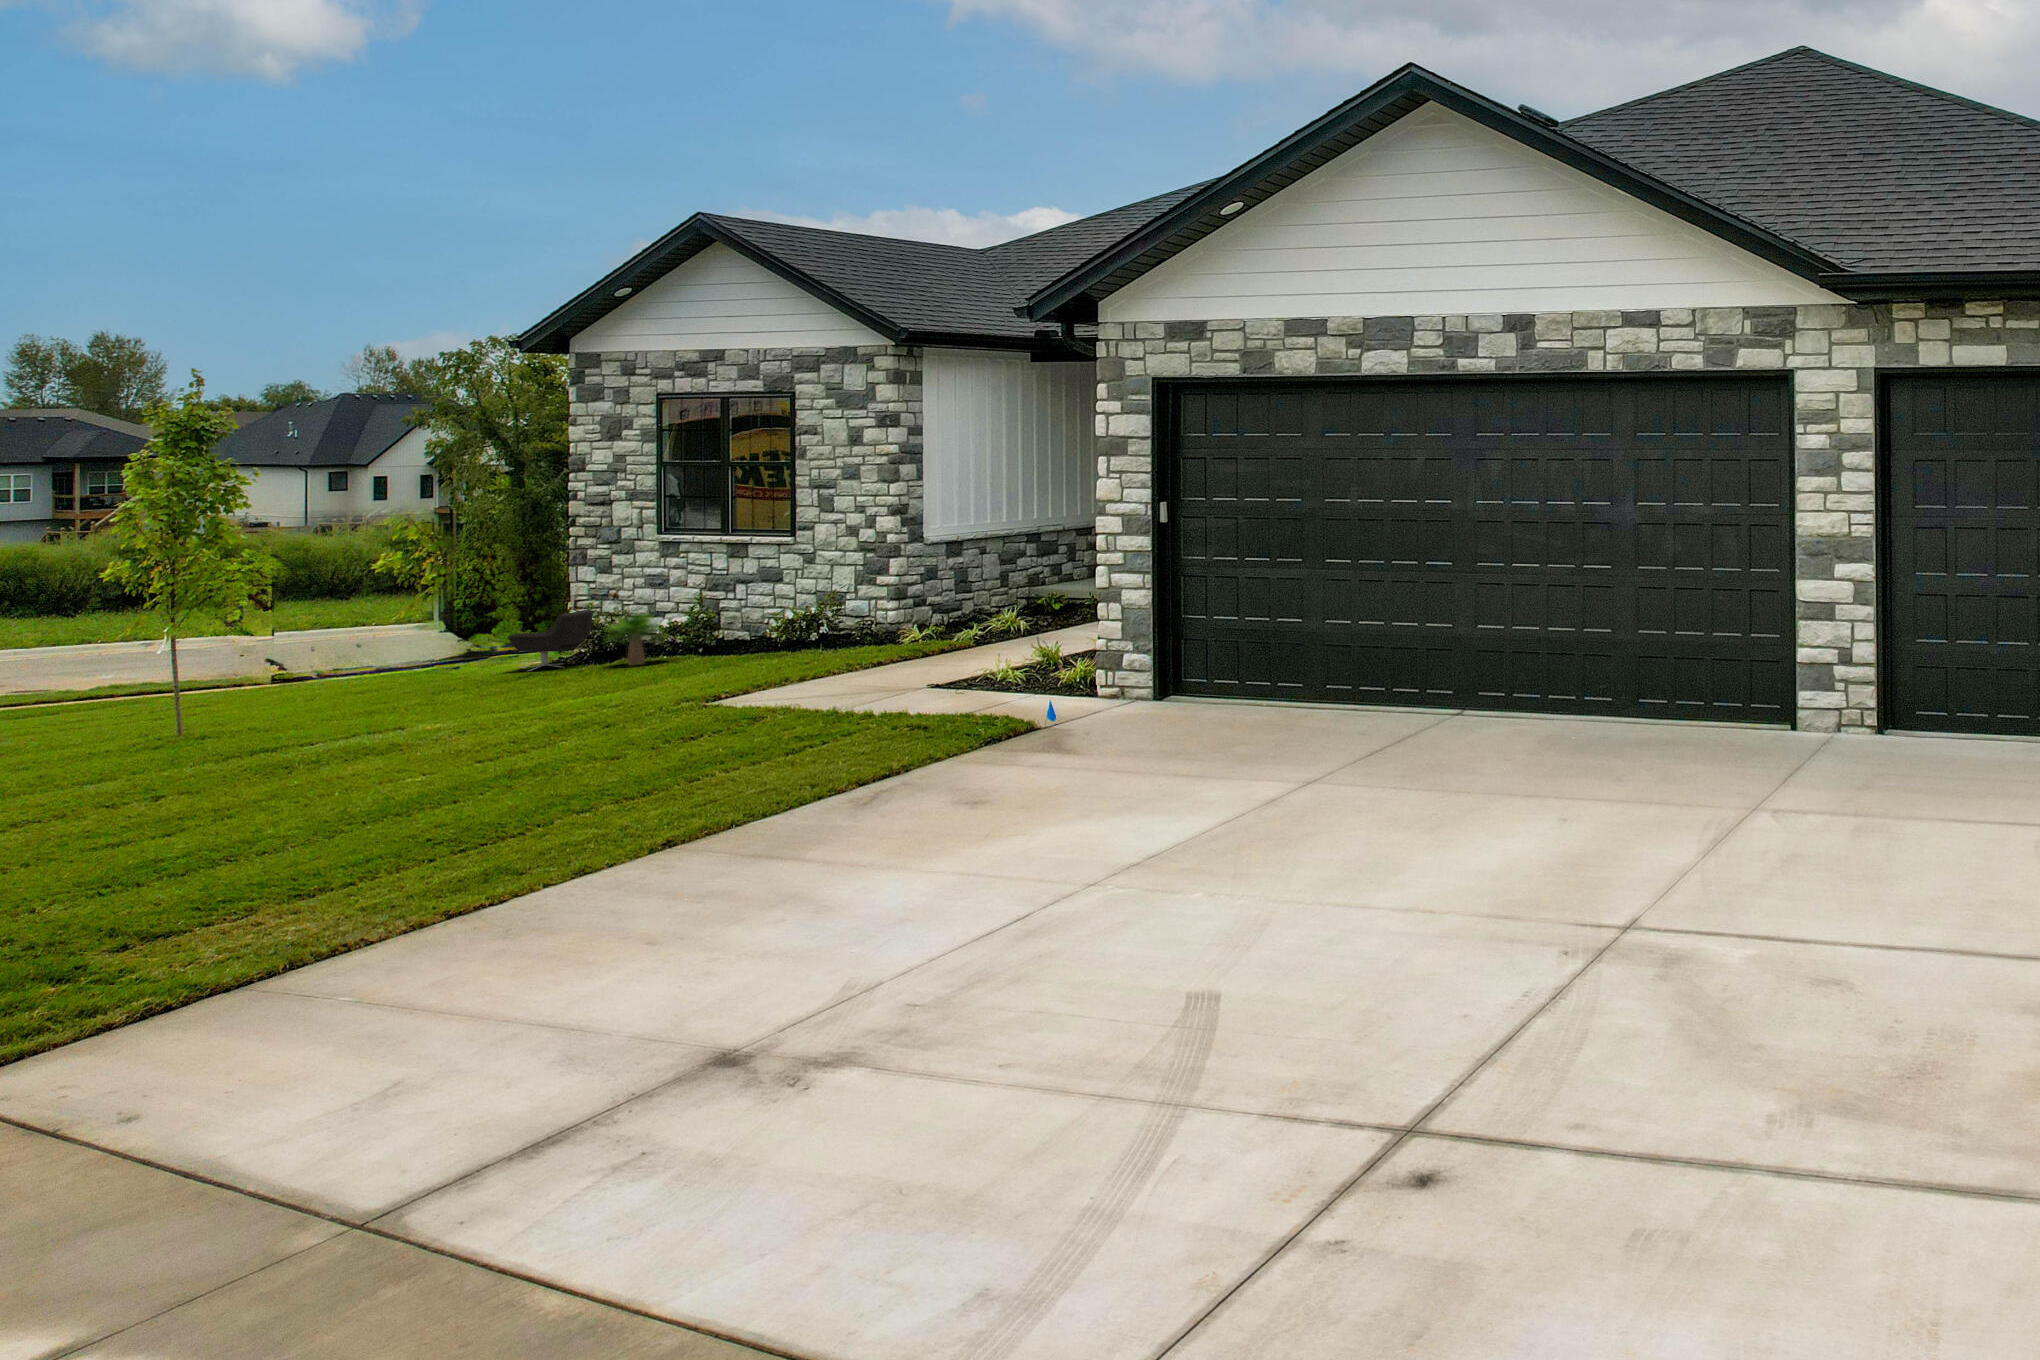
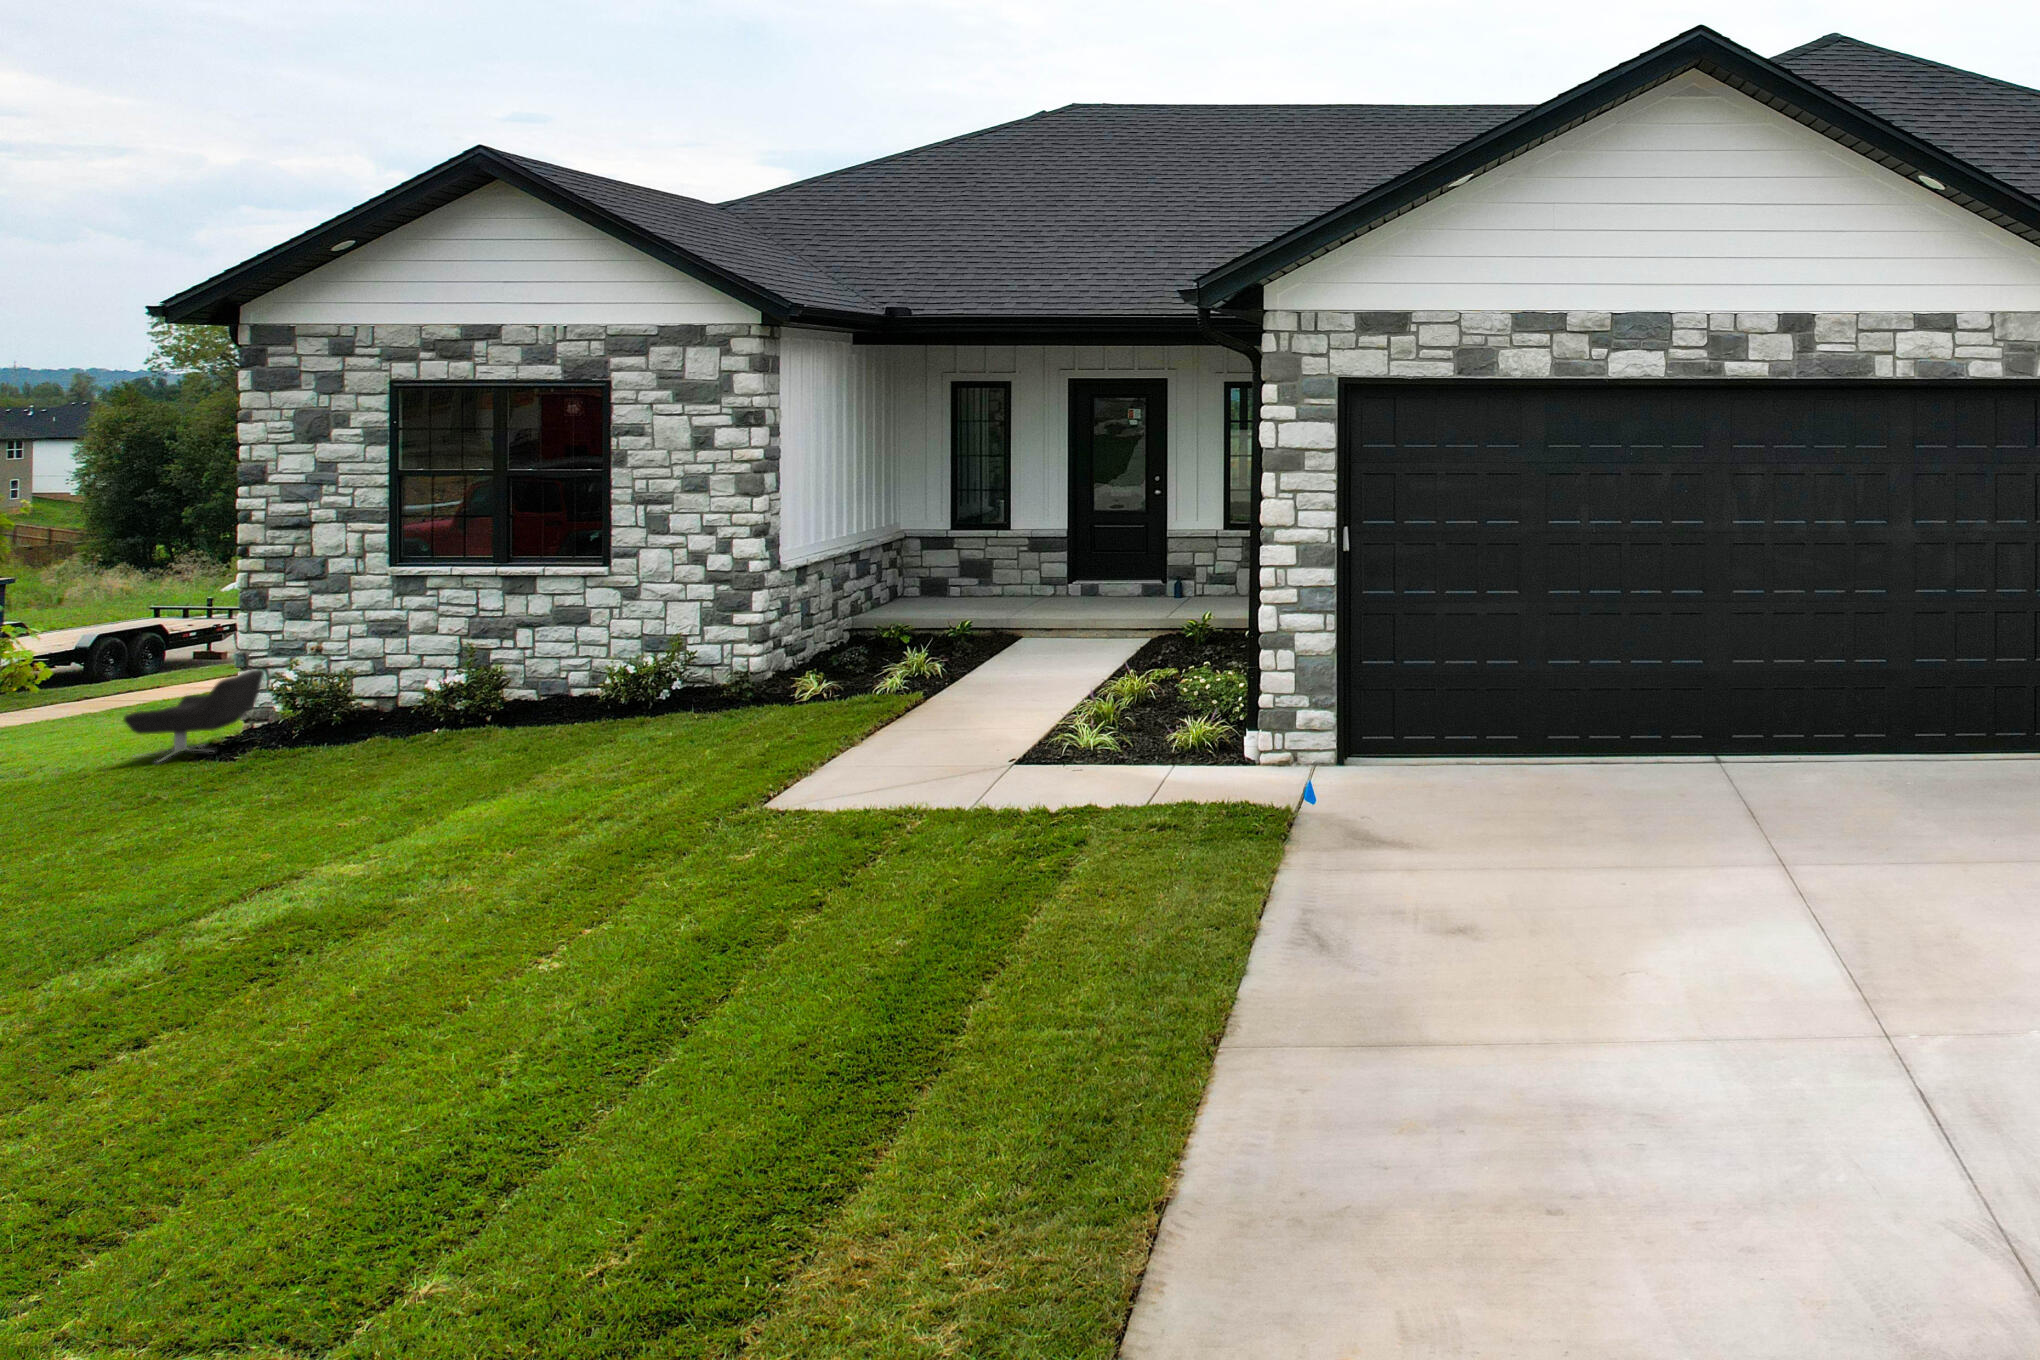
potted plant: present [607,613,662,665] -> none [294,668,401,742]

